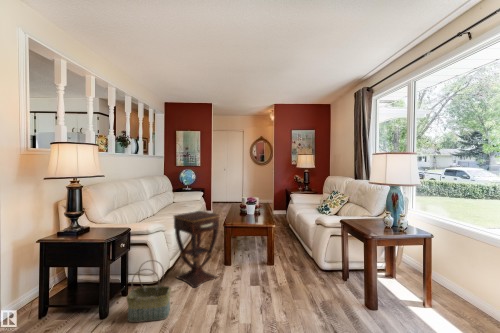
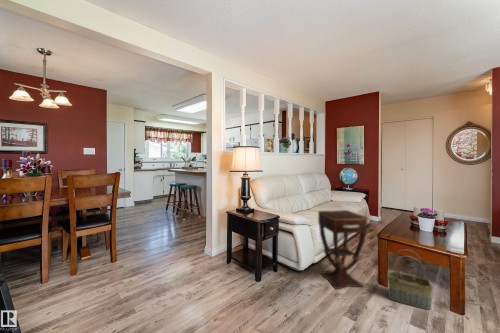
basket: present [127,260,171,322] -> present [388,253,433,309]

